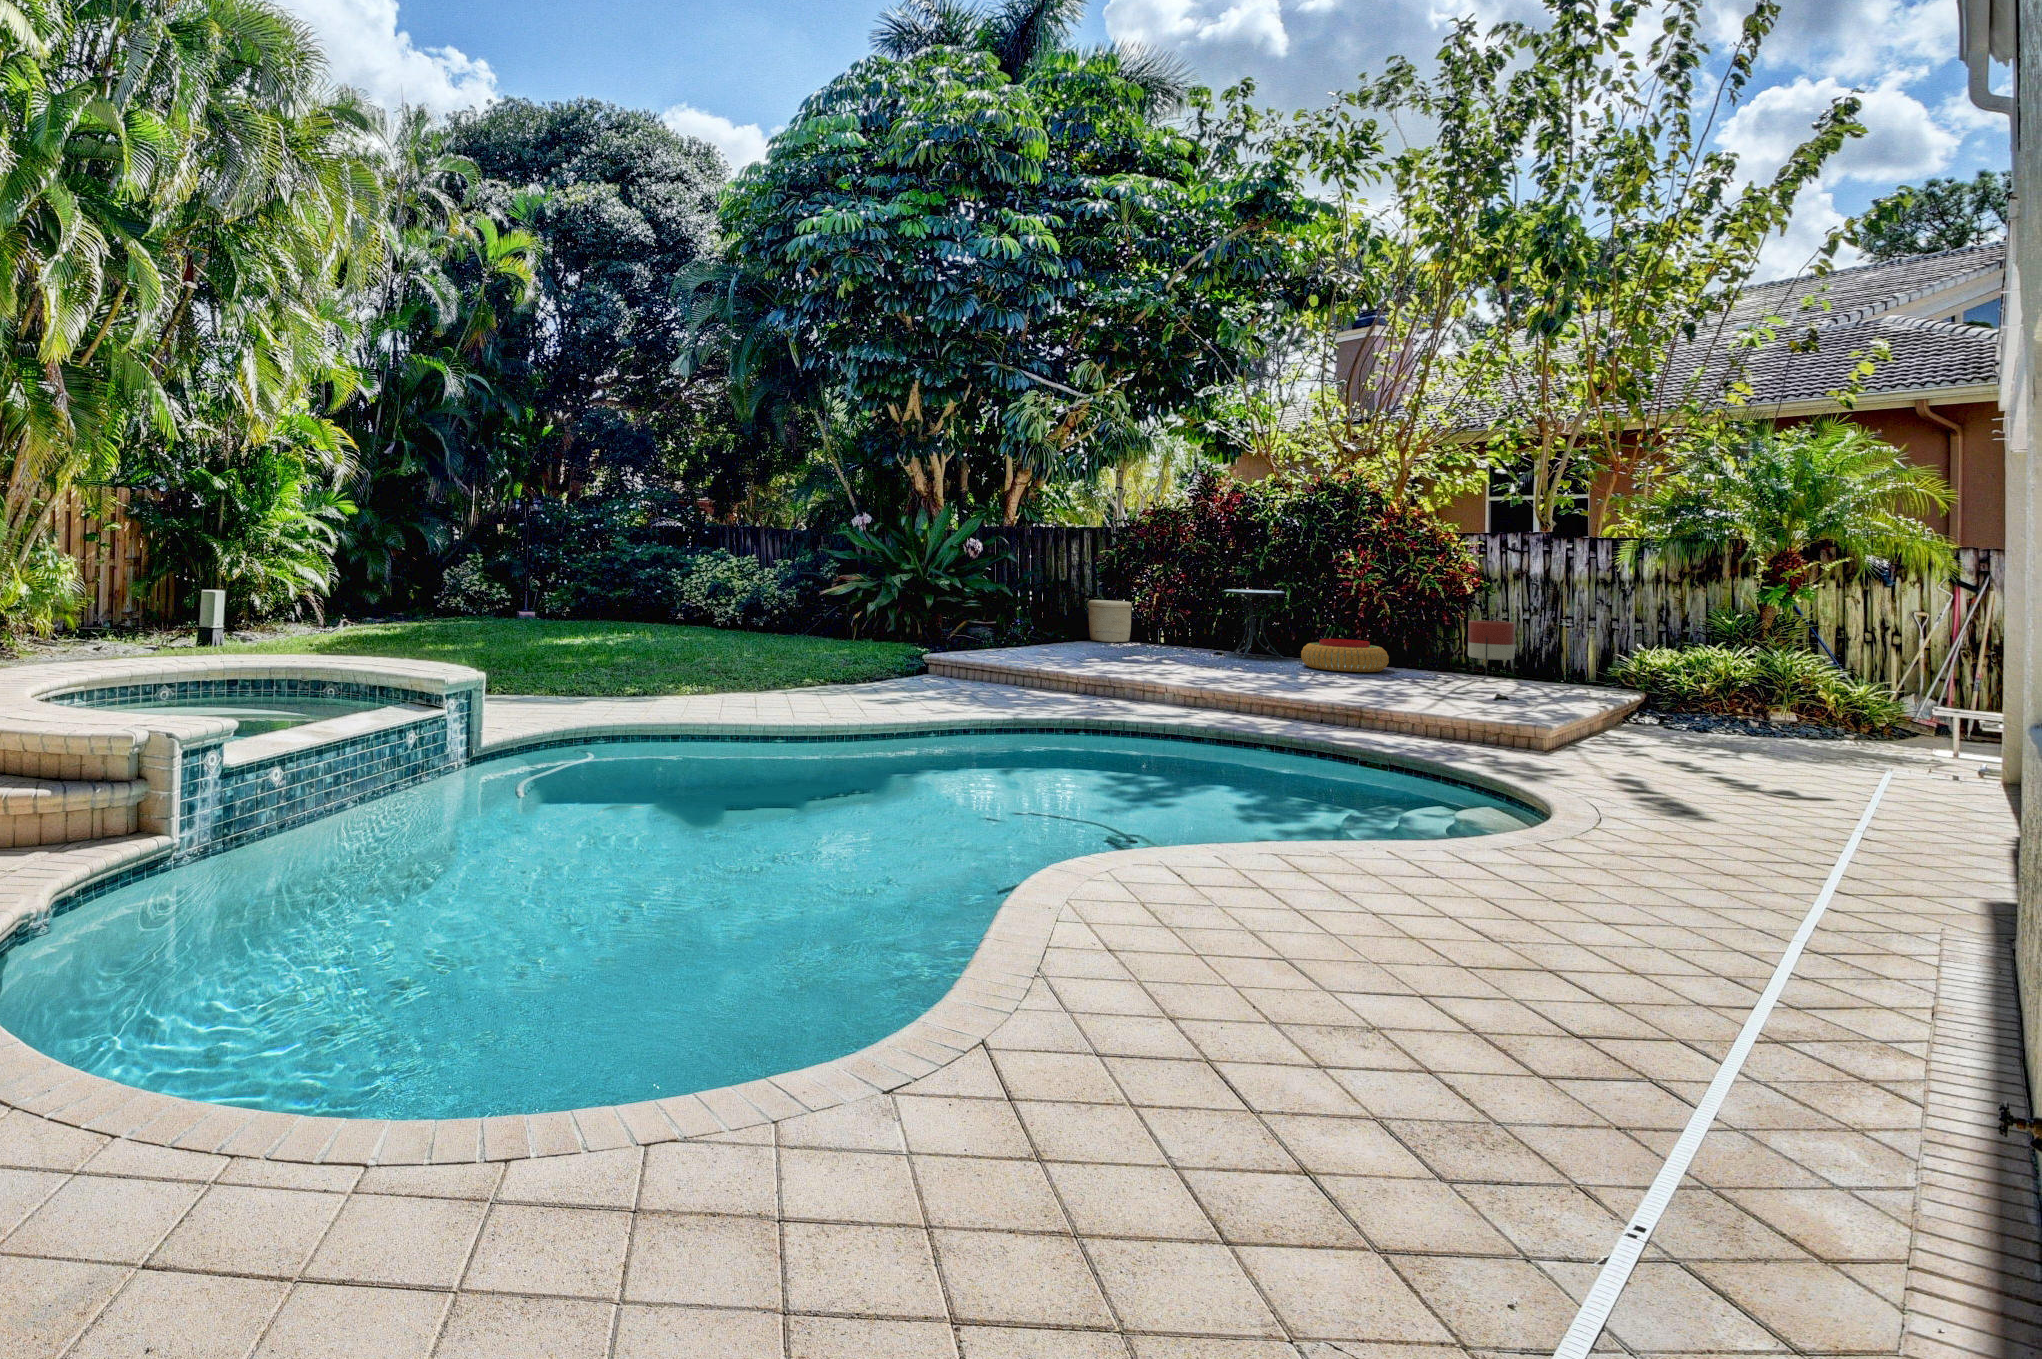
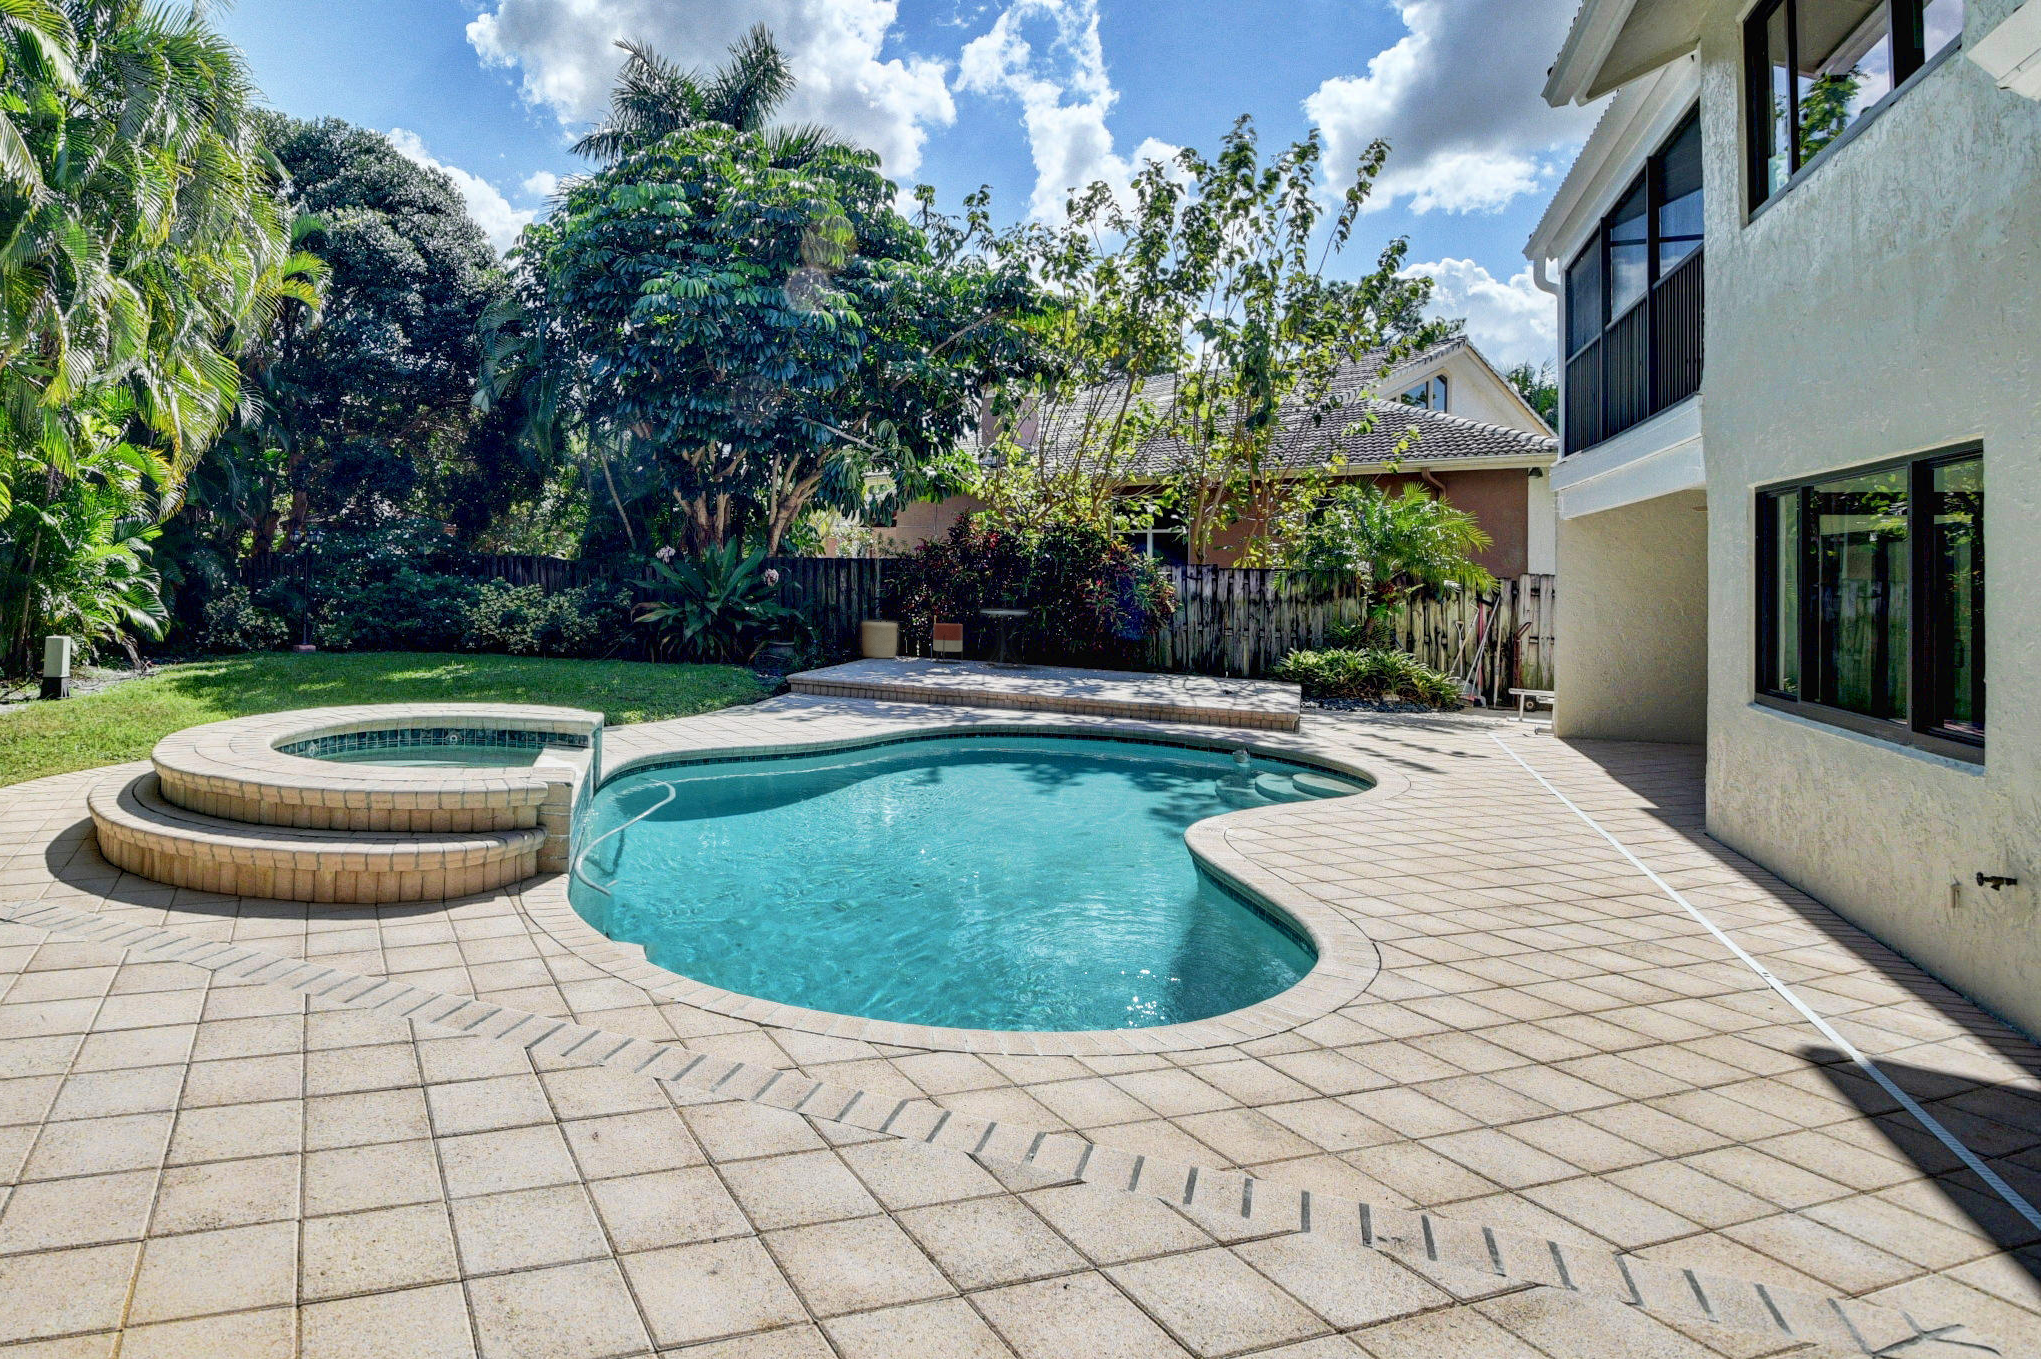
planter: present [1468,620,1515,675] -> present [933,623,963,663]
pouf: present [1301,639,1389,672] -> none [1048,650,1114,676]

